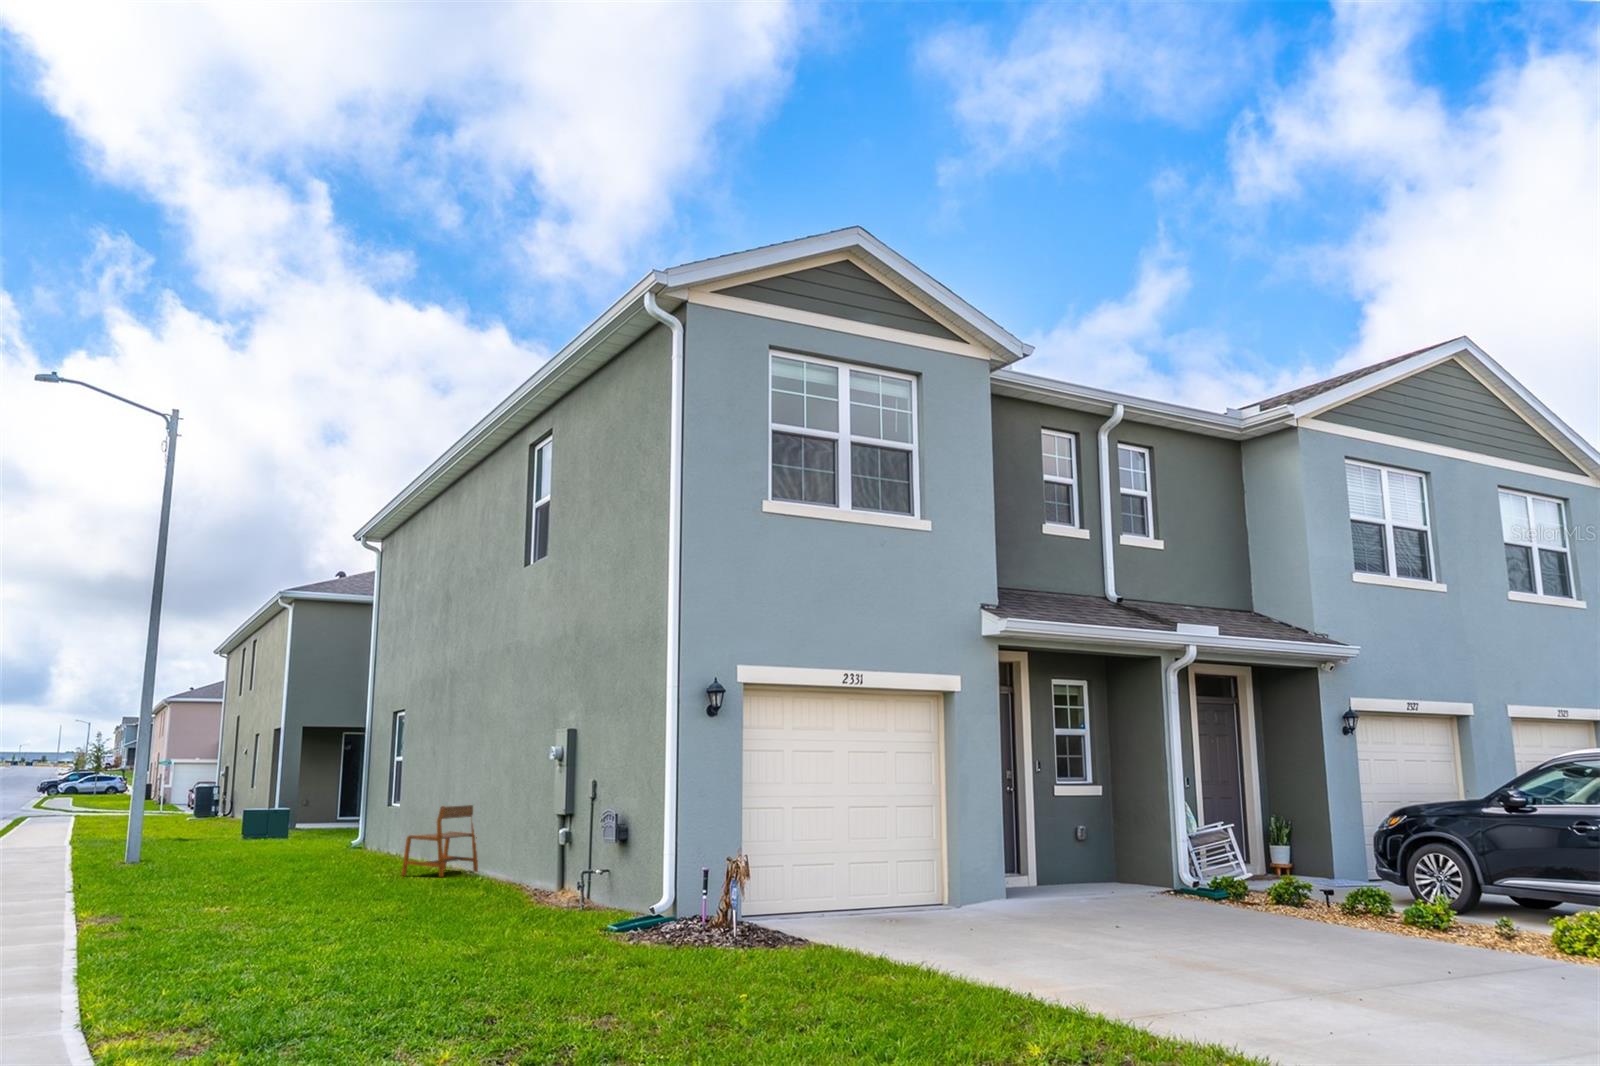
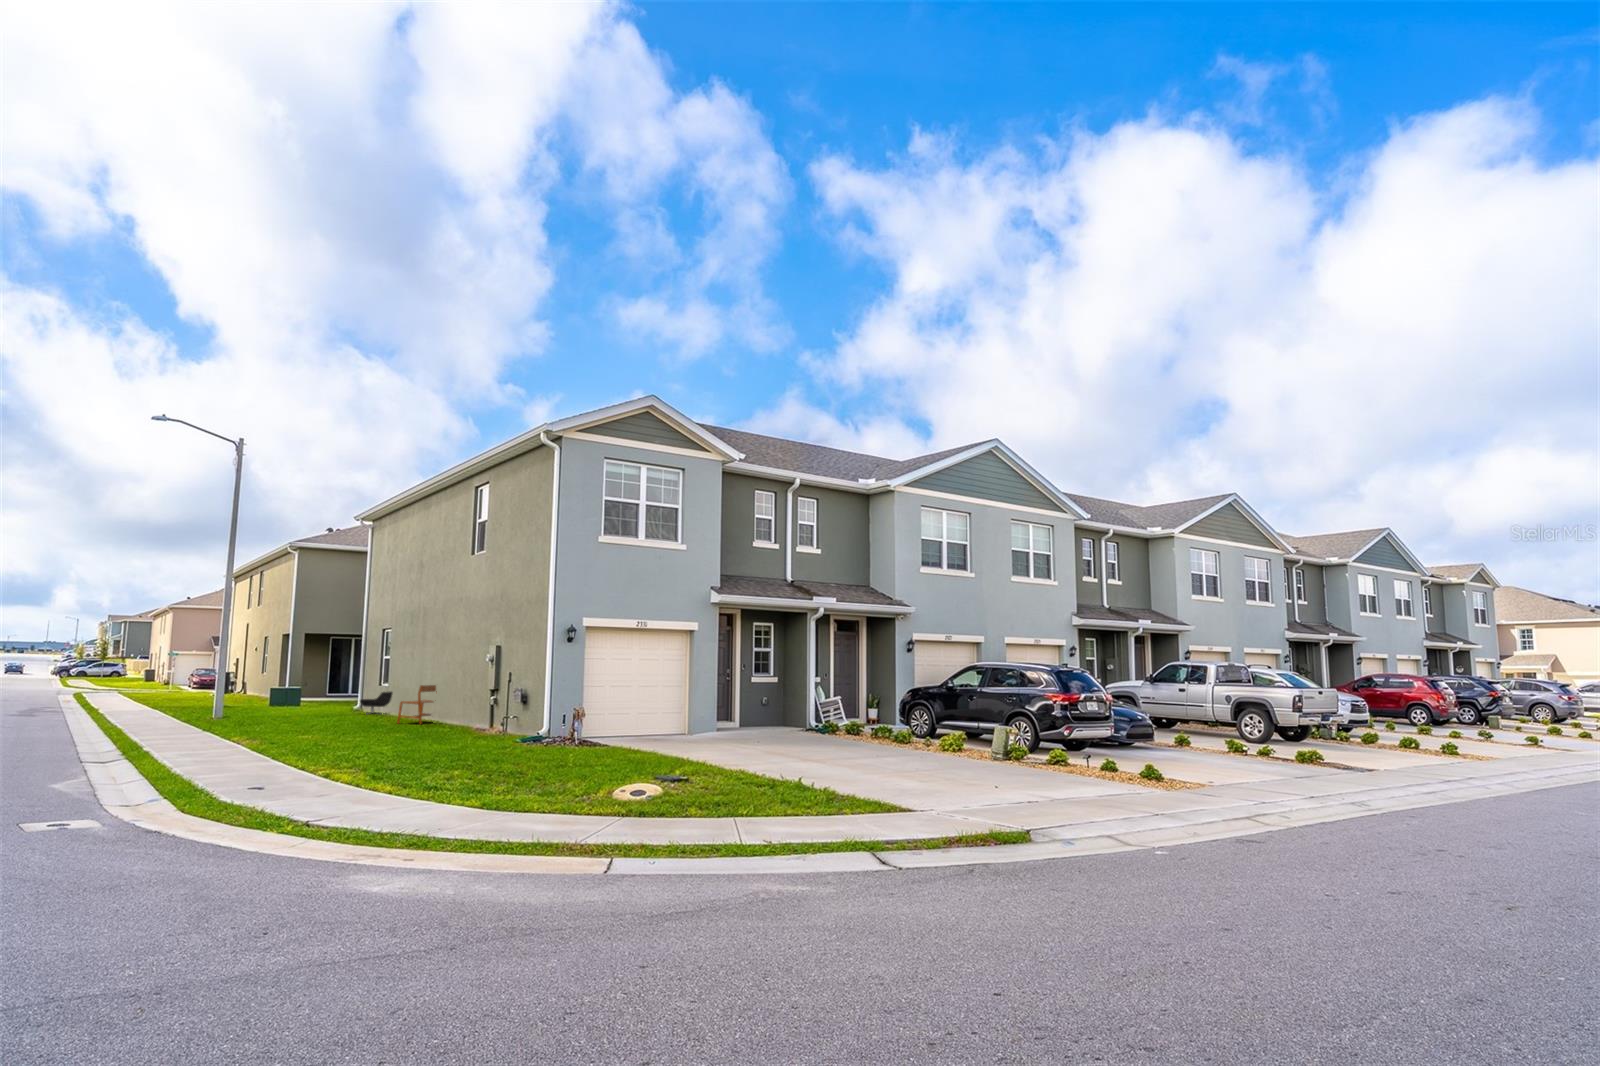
lounge chair: none [353,816,407,855] -> present [360,691,392,713]

